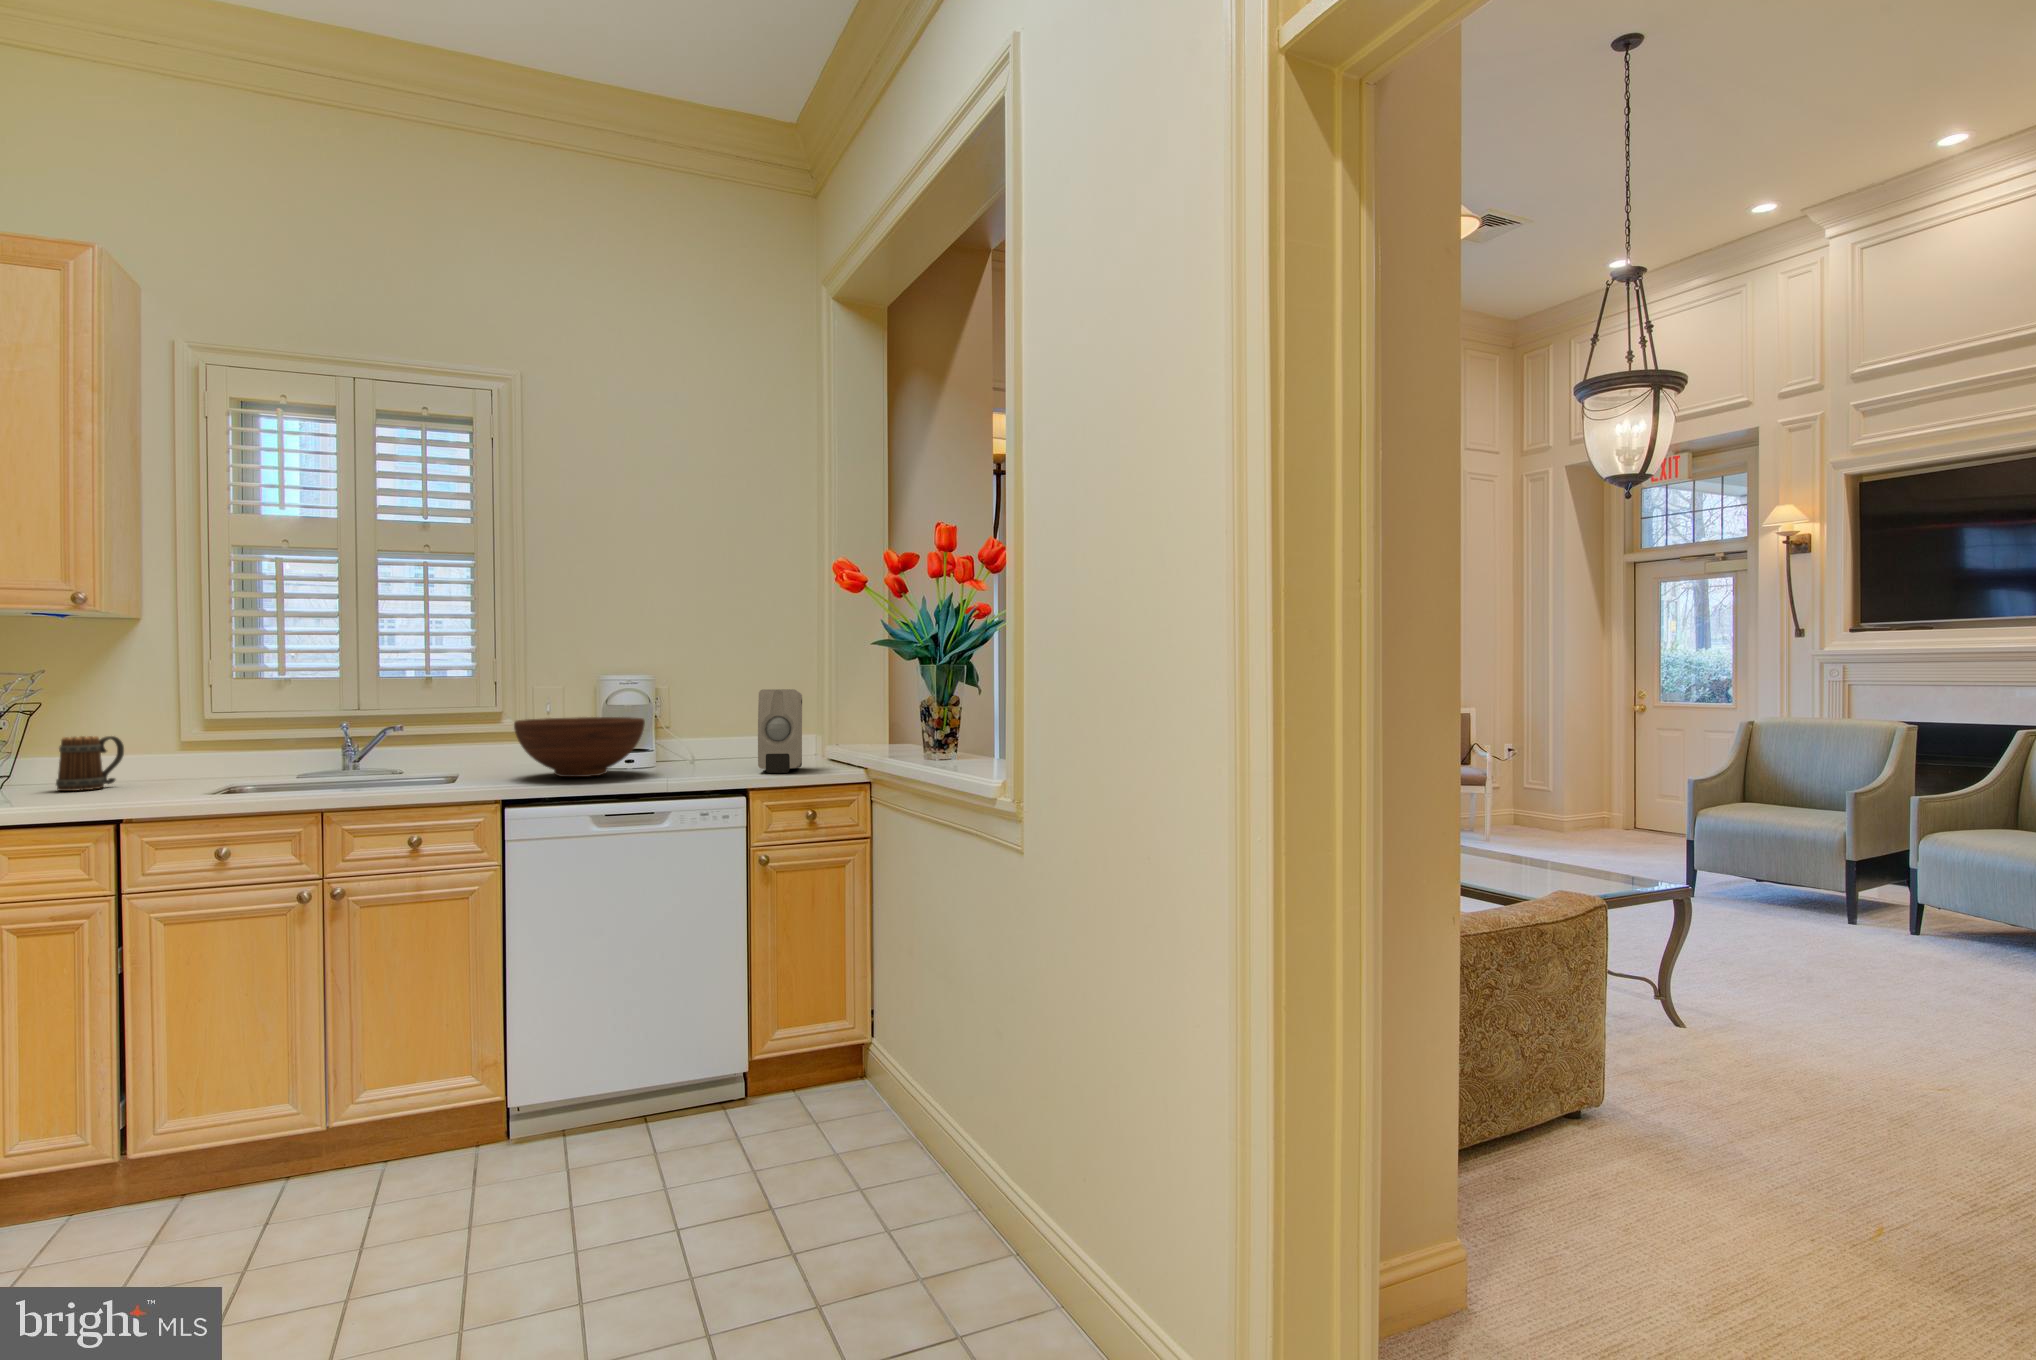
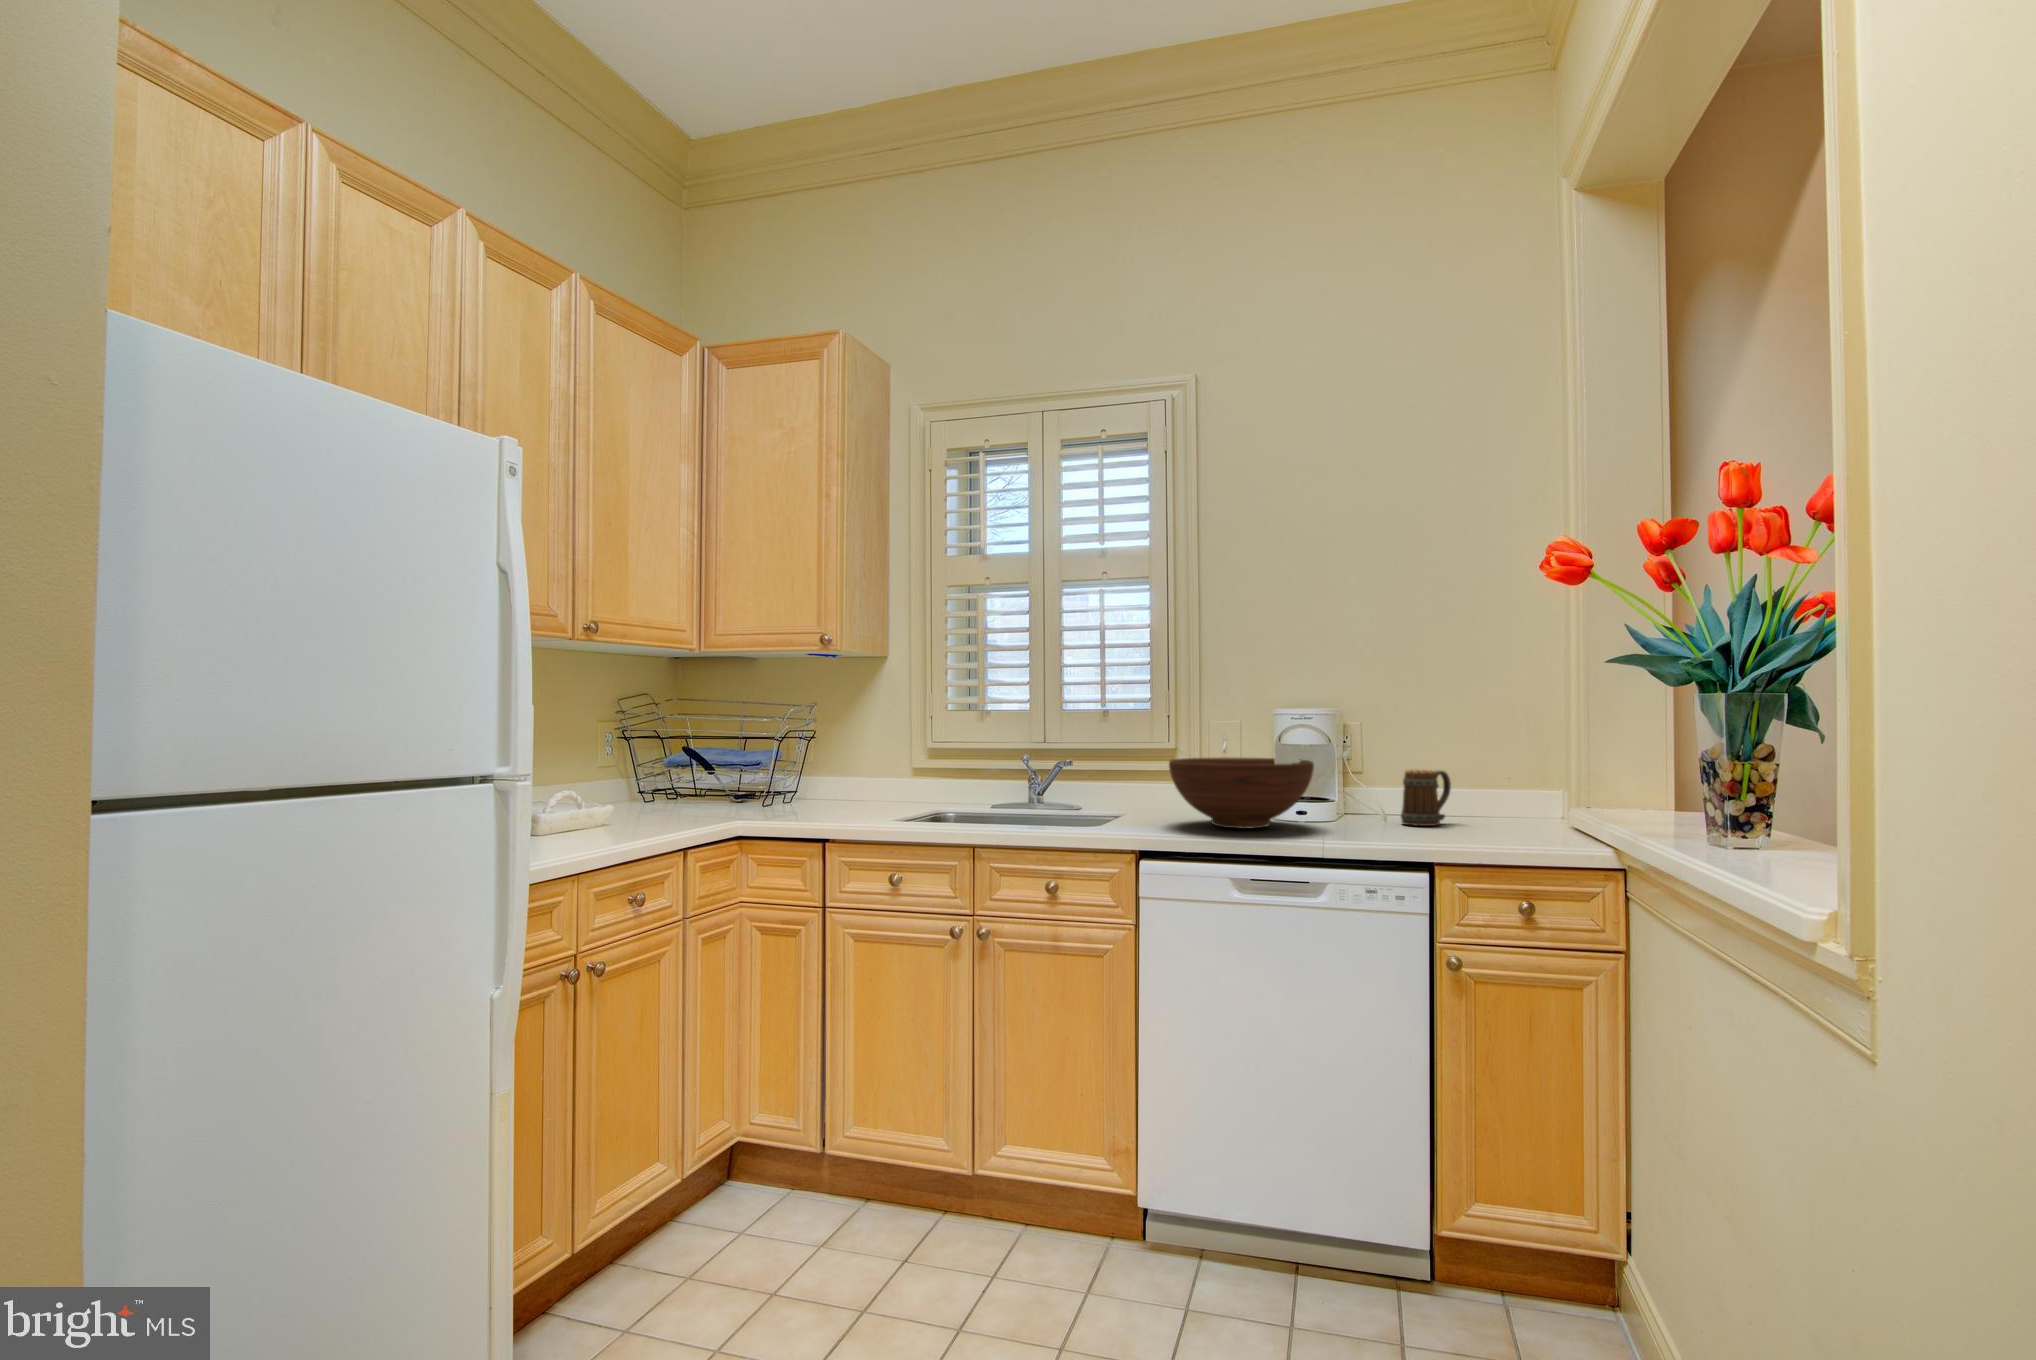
soap dispenser: present [758,689,802,773] -> none [1455,728,1528,844]
mug: present [56,736,124,791] -> present [1401,770,1451,826]

